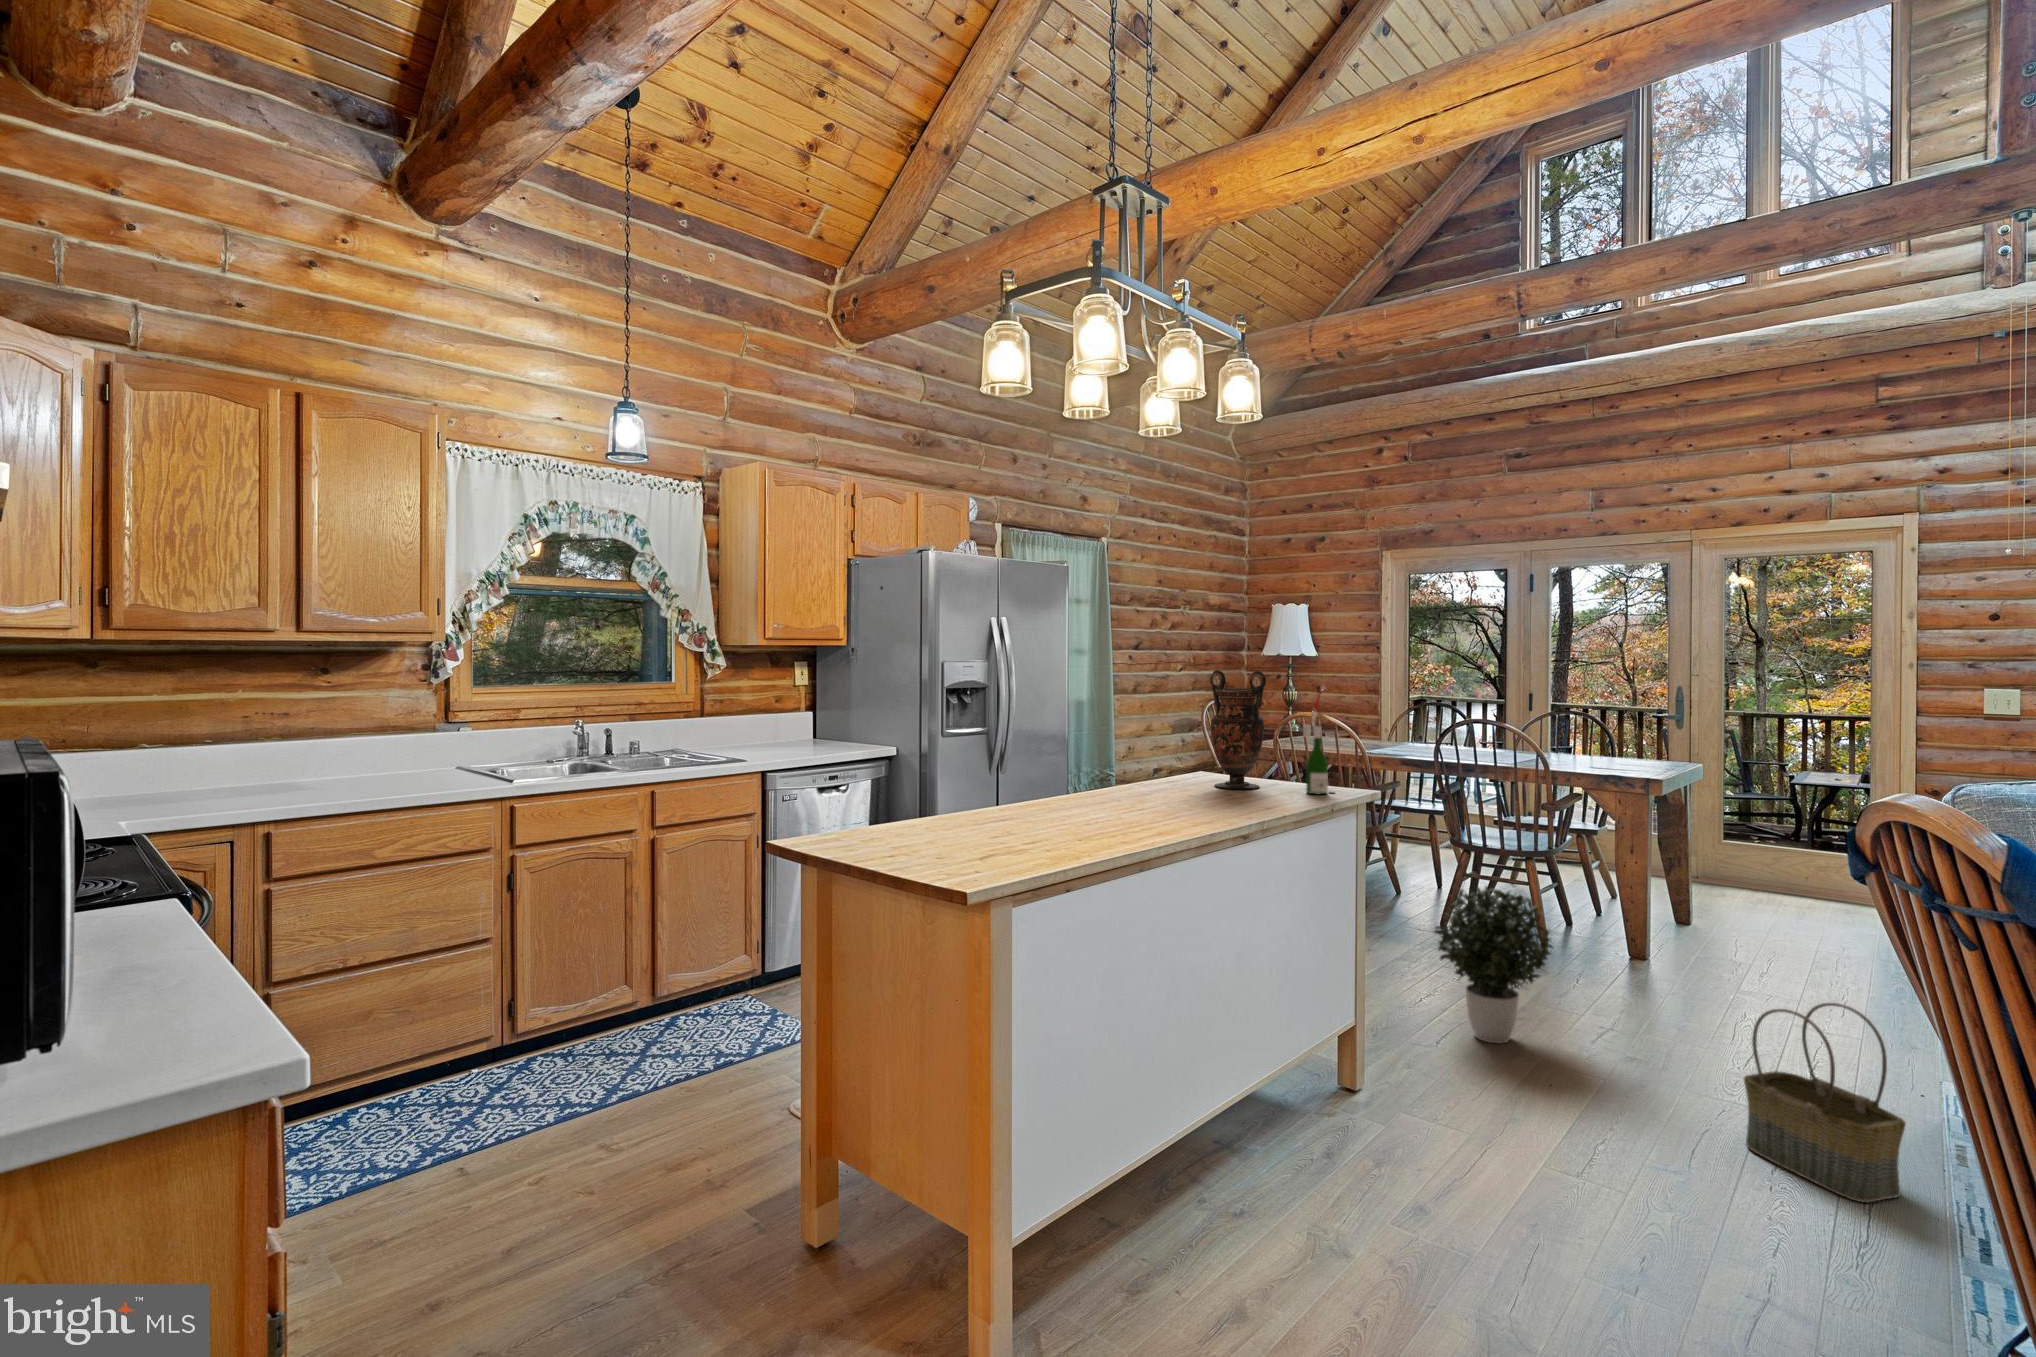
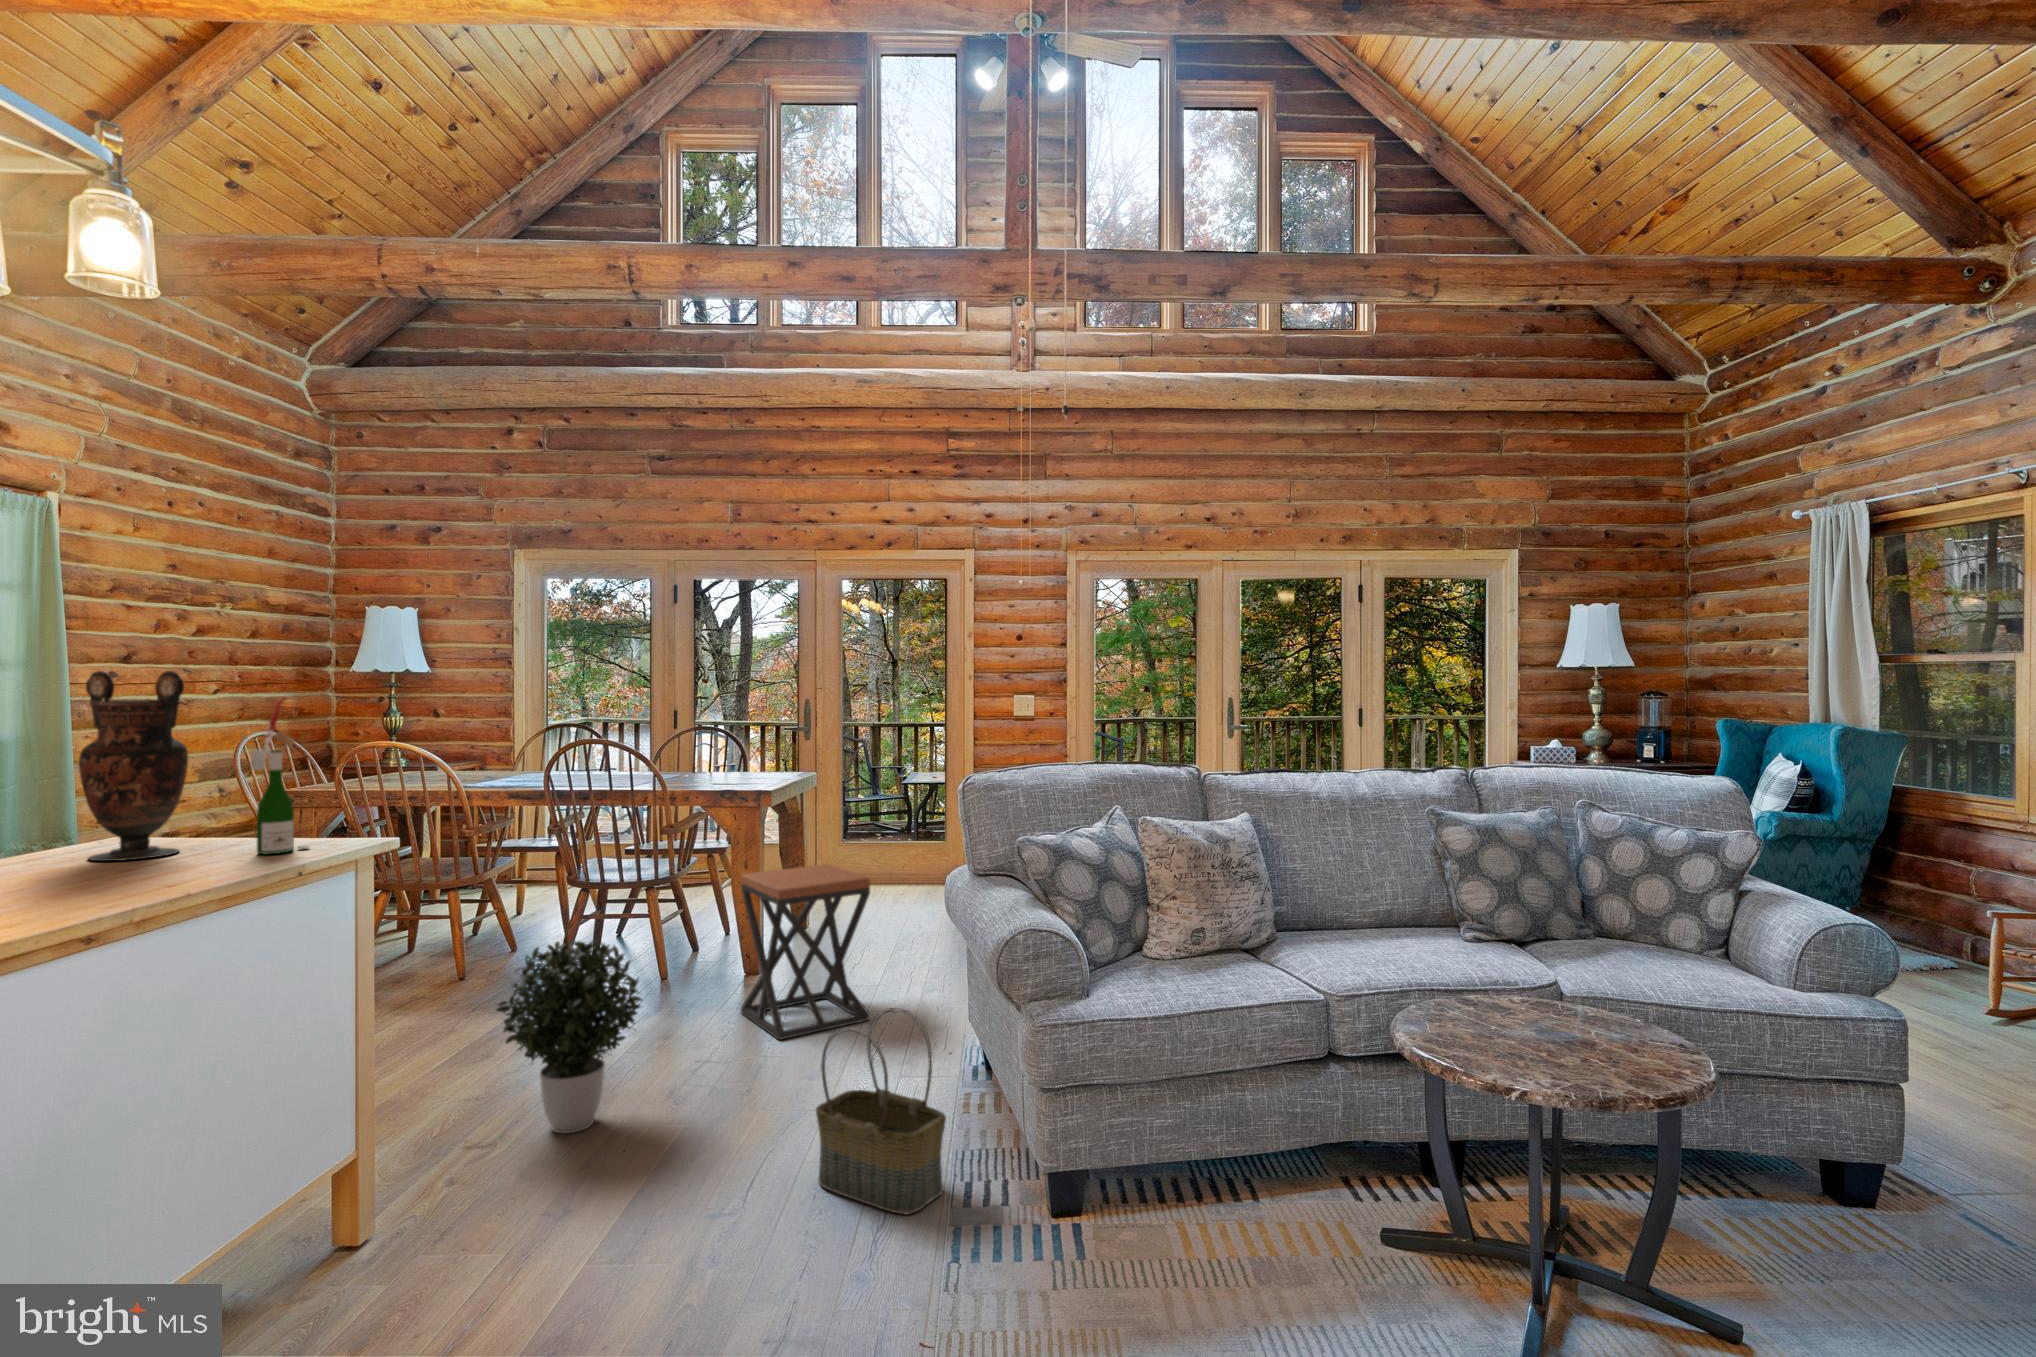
stool: none [1629,854,1784,1020] -> present [741,864,870,1040]

